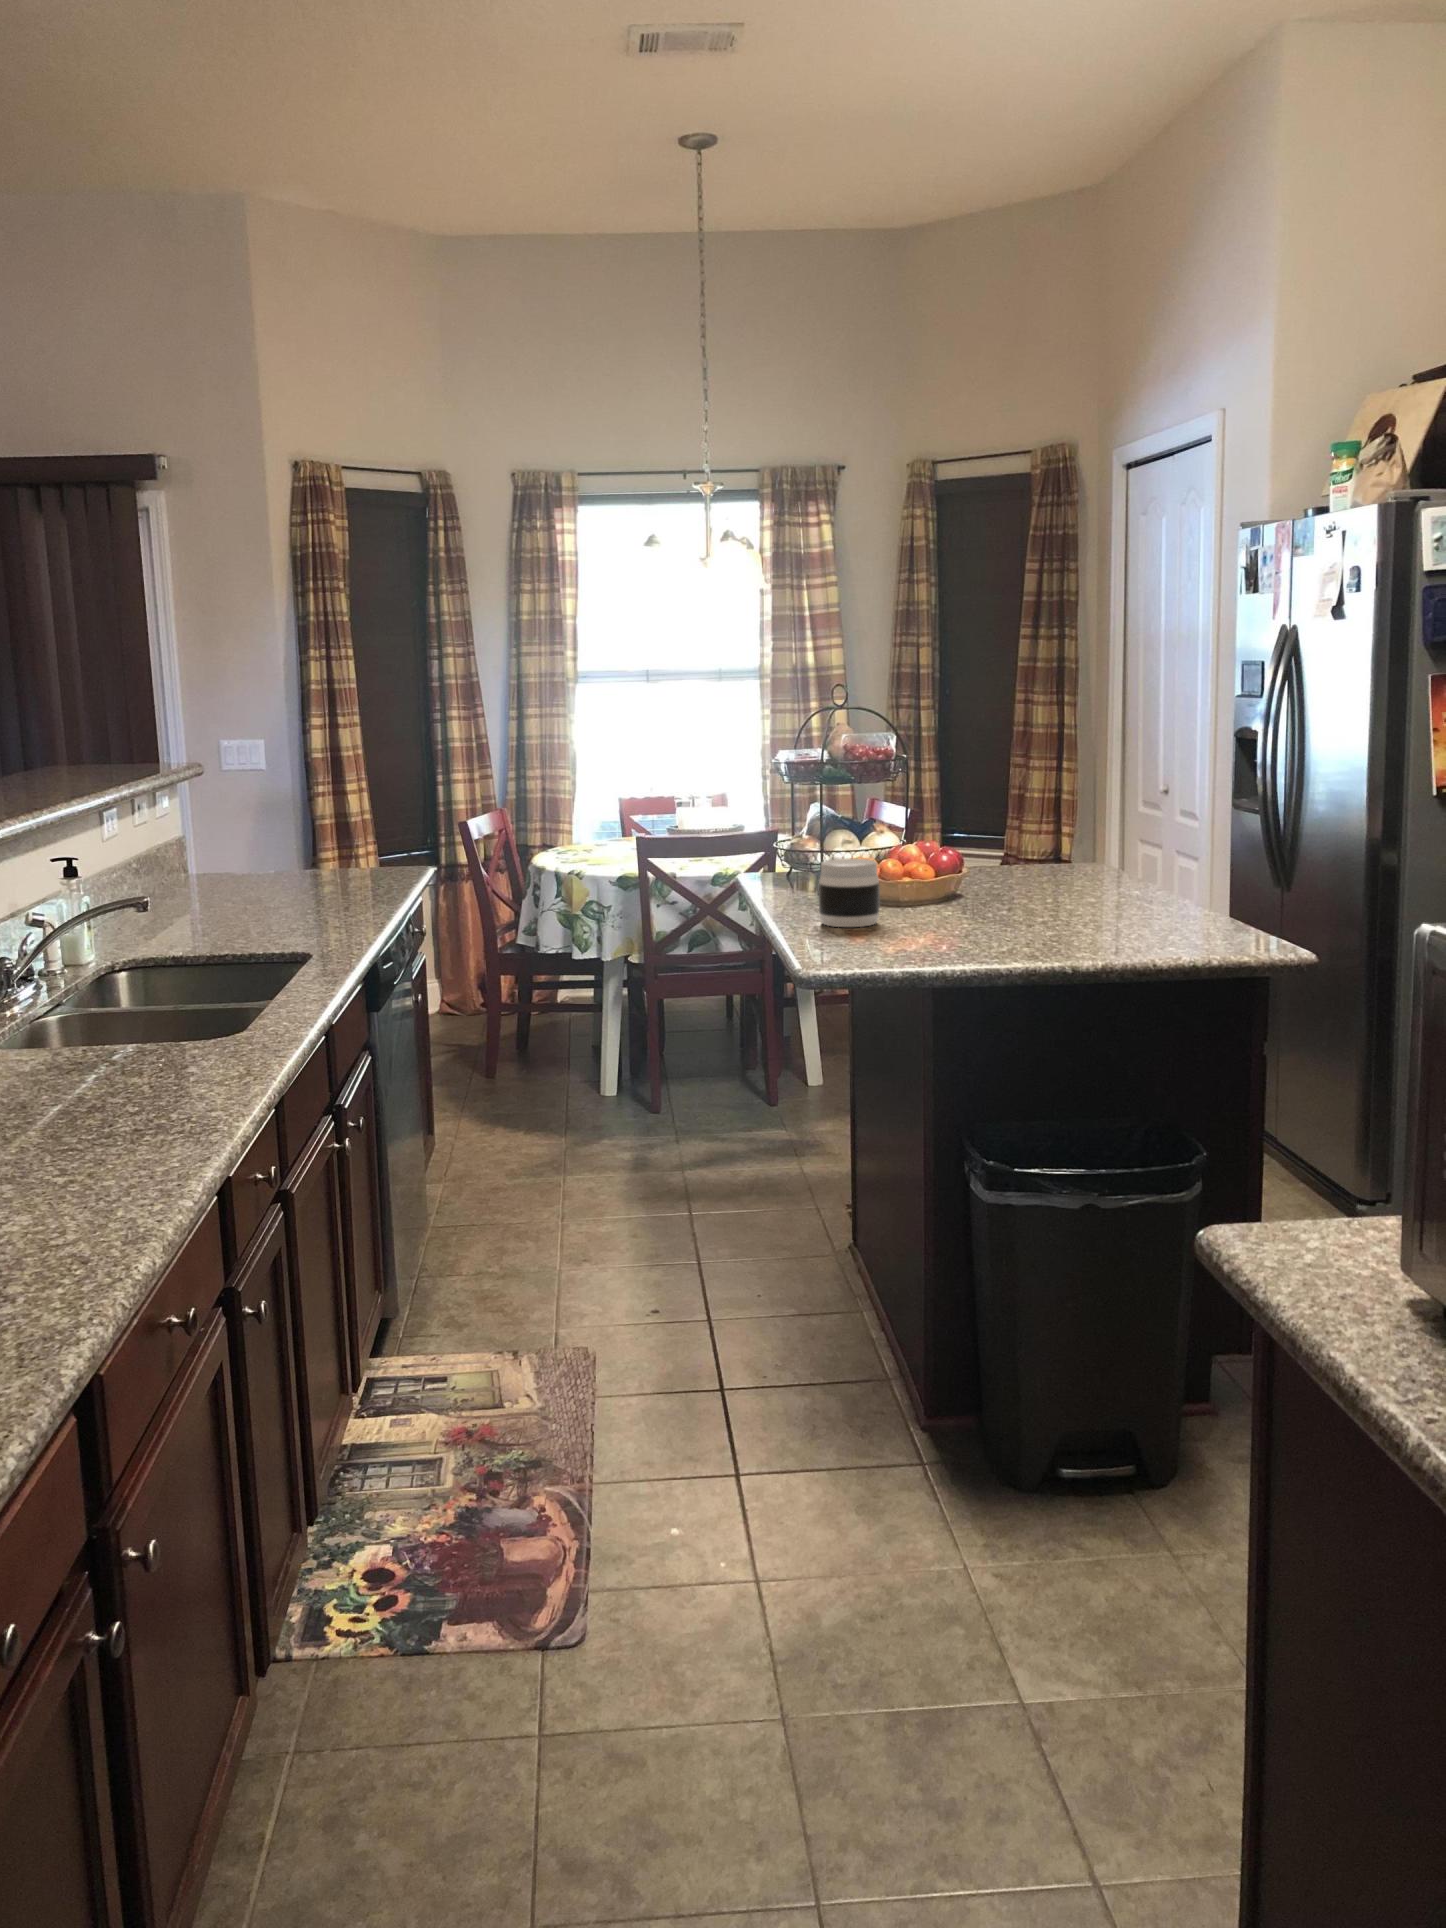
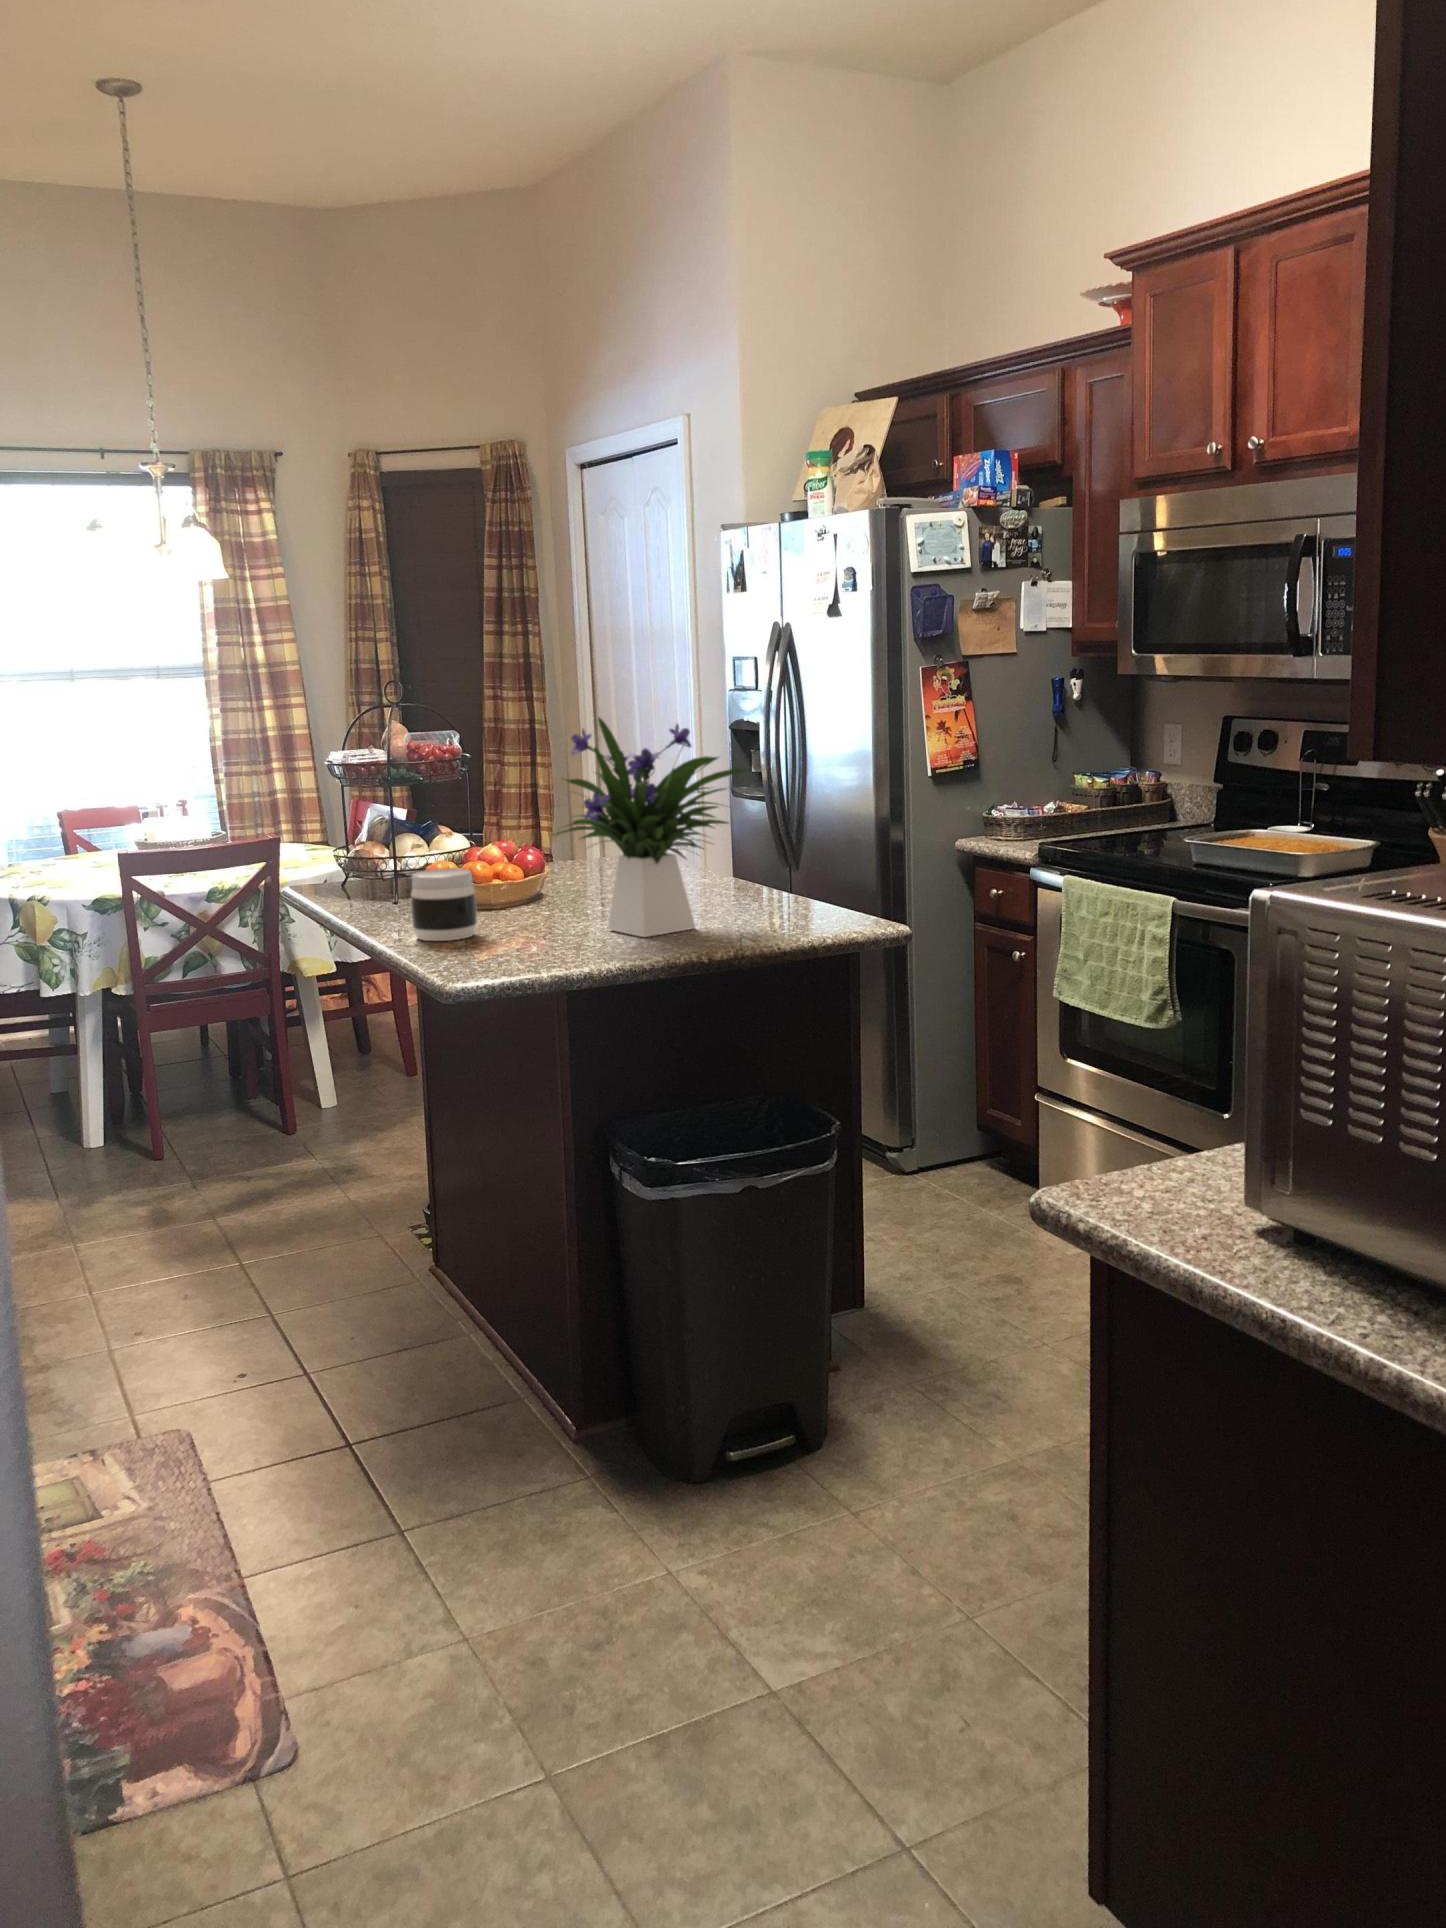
flower arrangement: none [937,716,1148,939] -> present [556,718,747,937]

